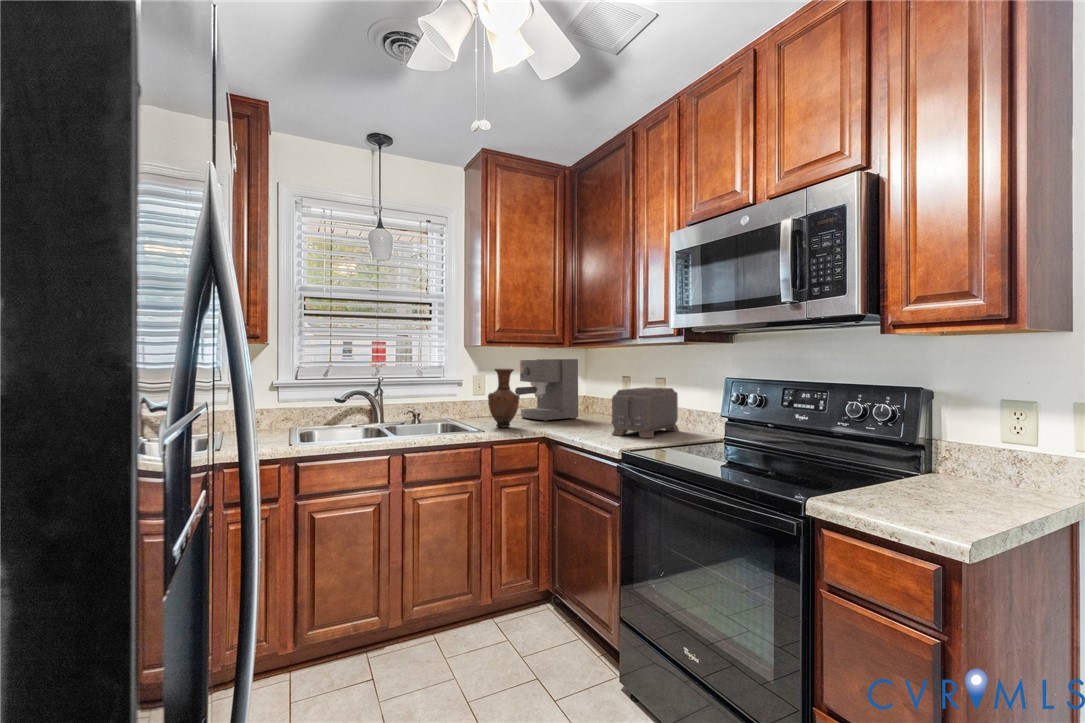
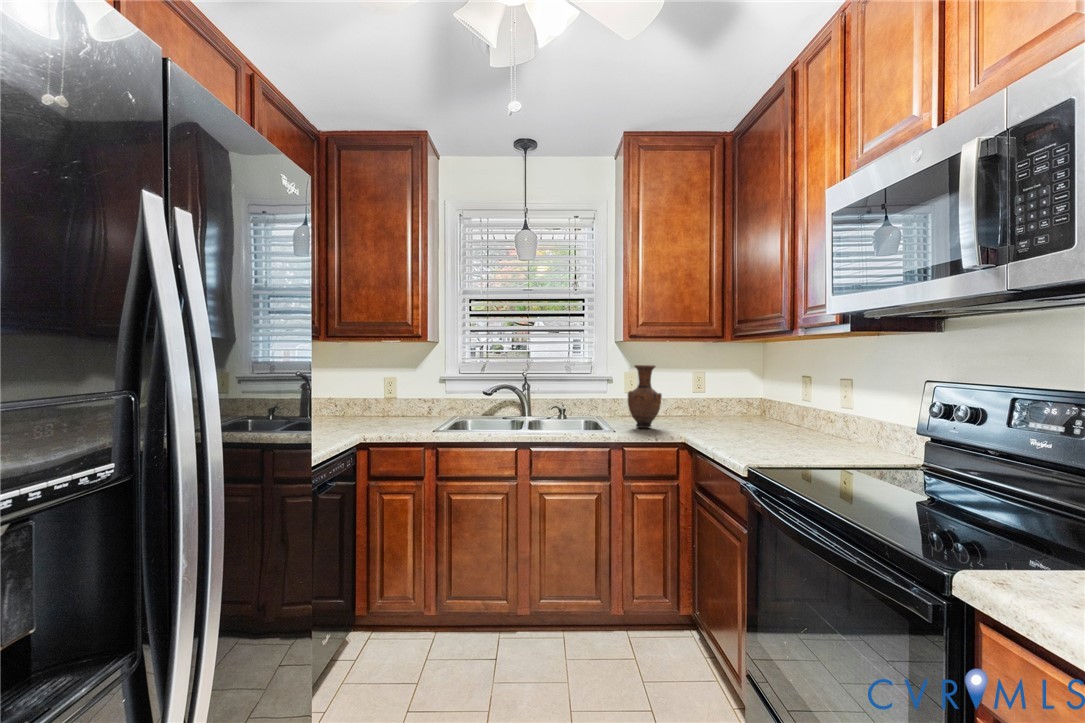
coffee maker: present [515,359,578,421] -> none [664,355,741,424]
toaster: present [612,387,679,438] -> none [758,390,858,454]

